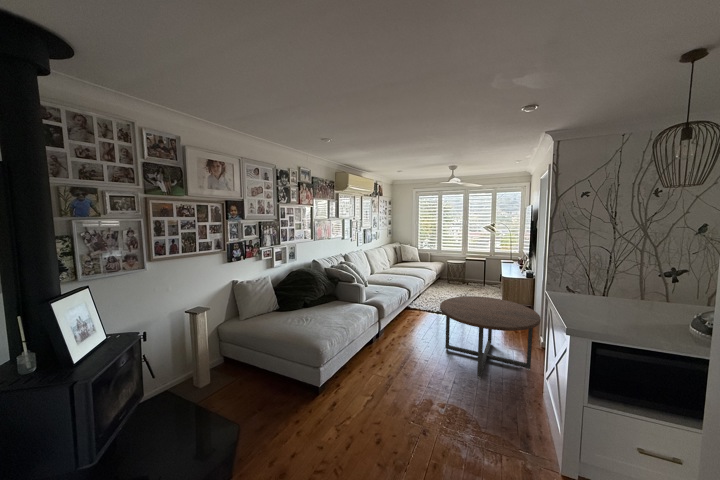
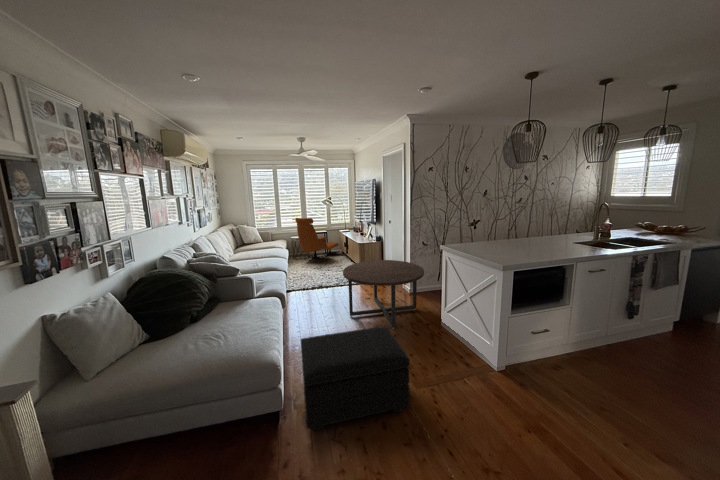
lounge chair: none [448,242,499,292] -> present [295,218,339,264]
footstool: none [325,344,431,449] -> present [301,326,410,431]

